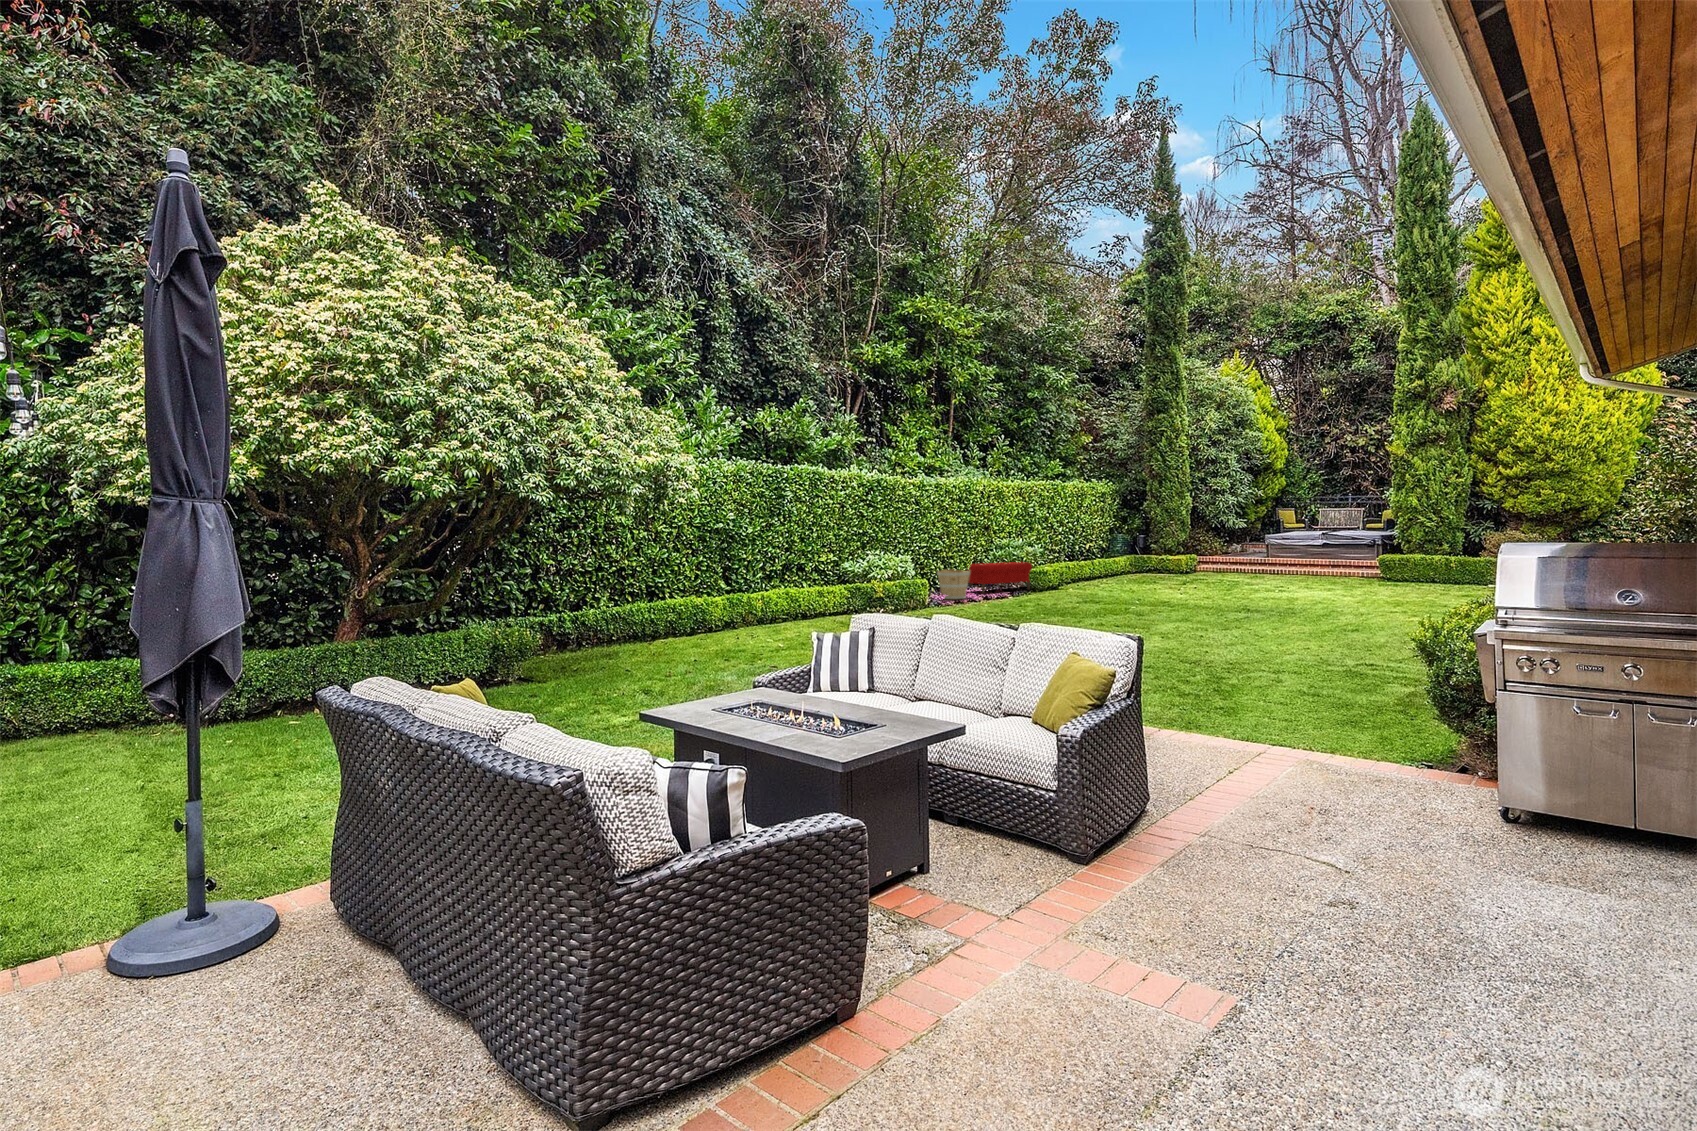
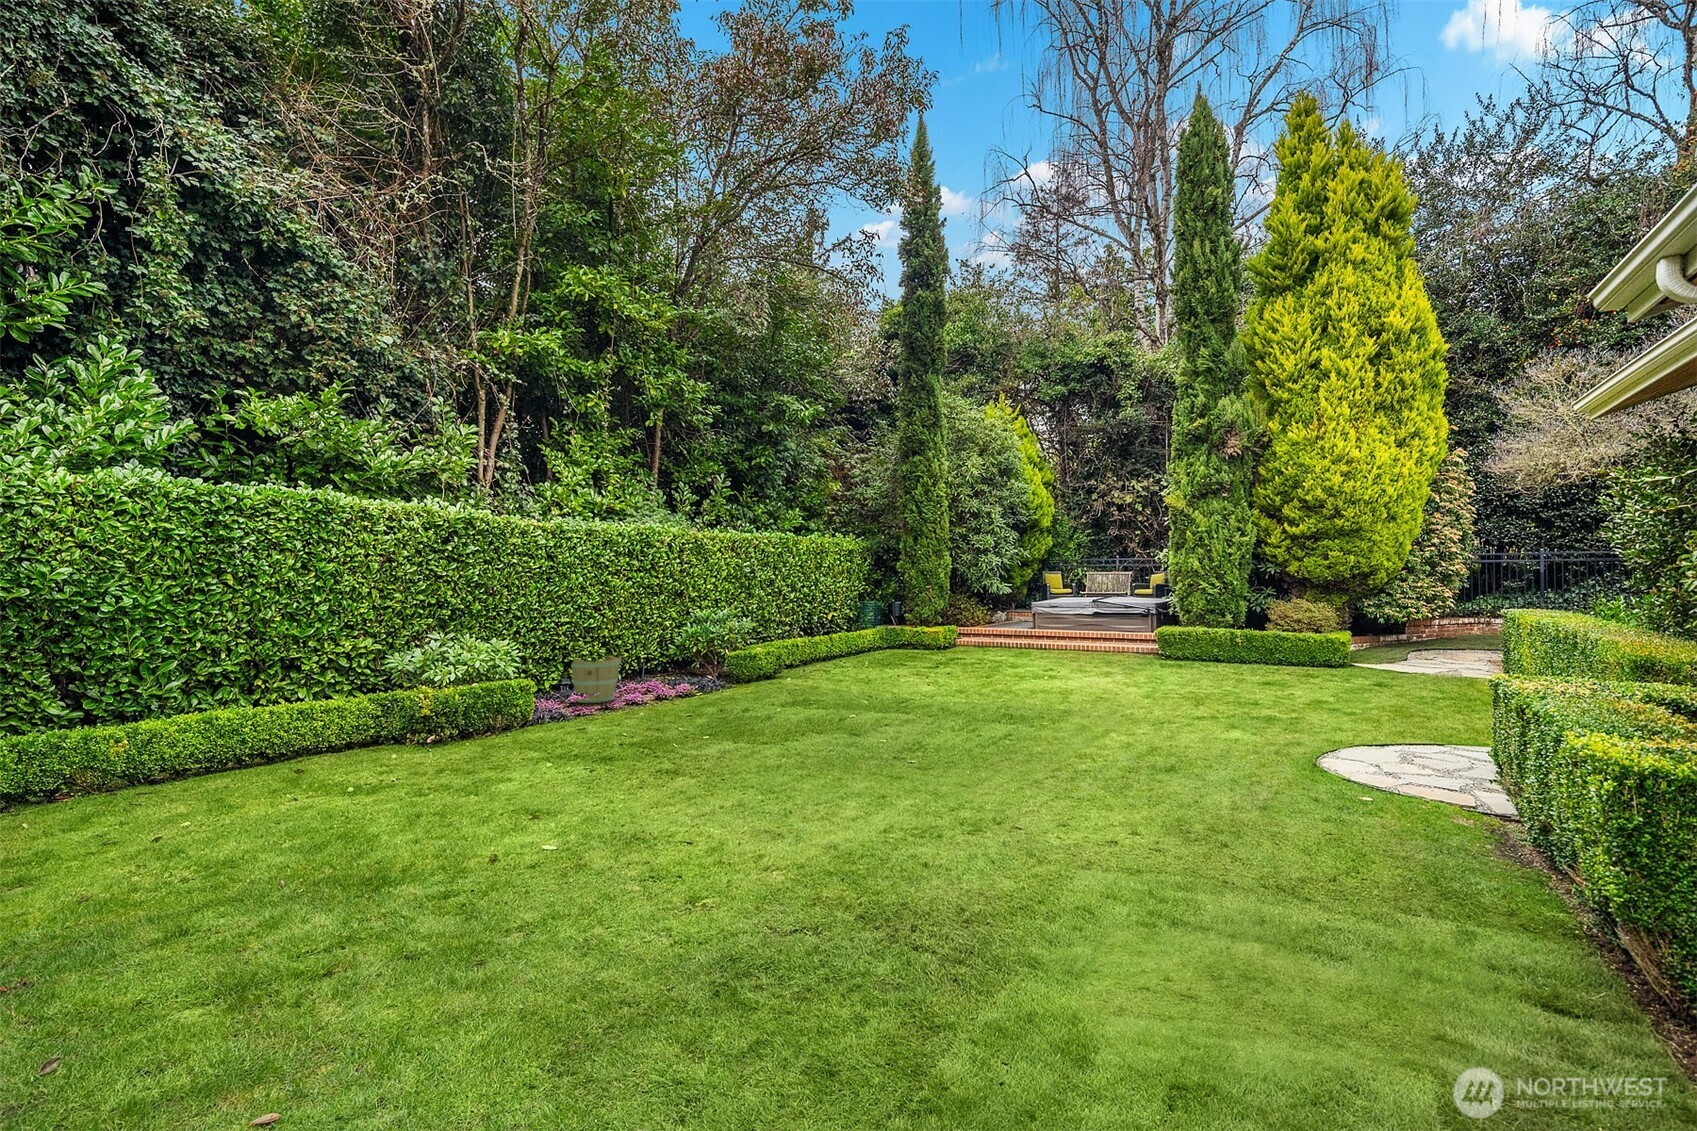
bench: present [968,562,1032,593] -> none [634,640,727,688]

